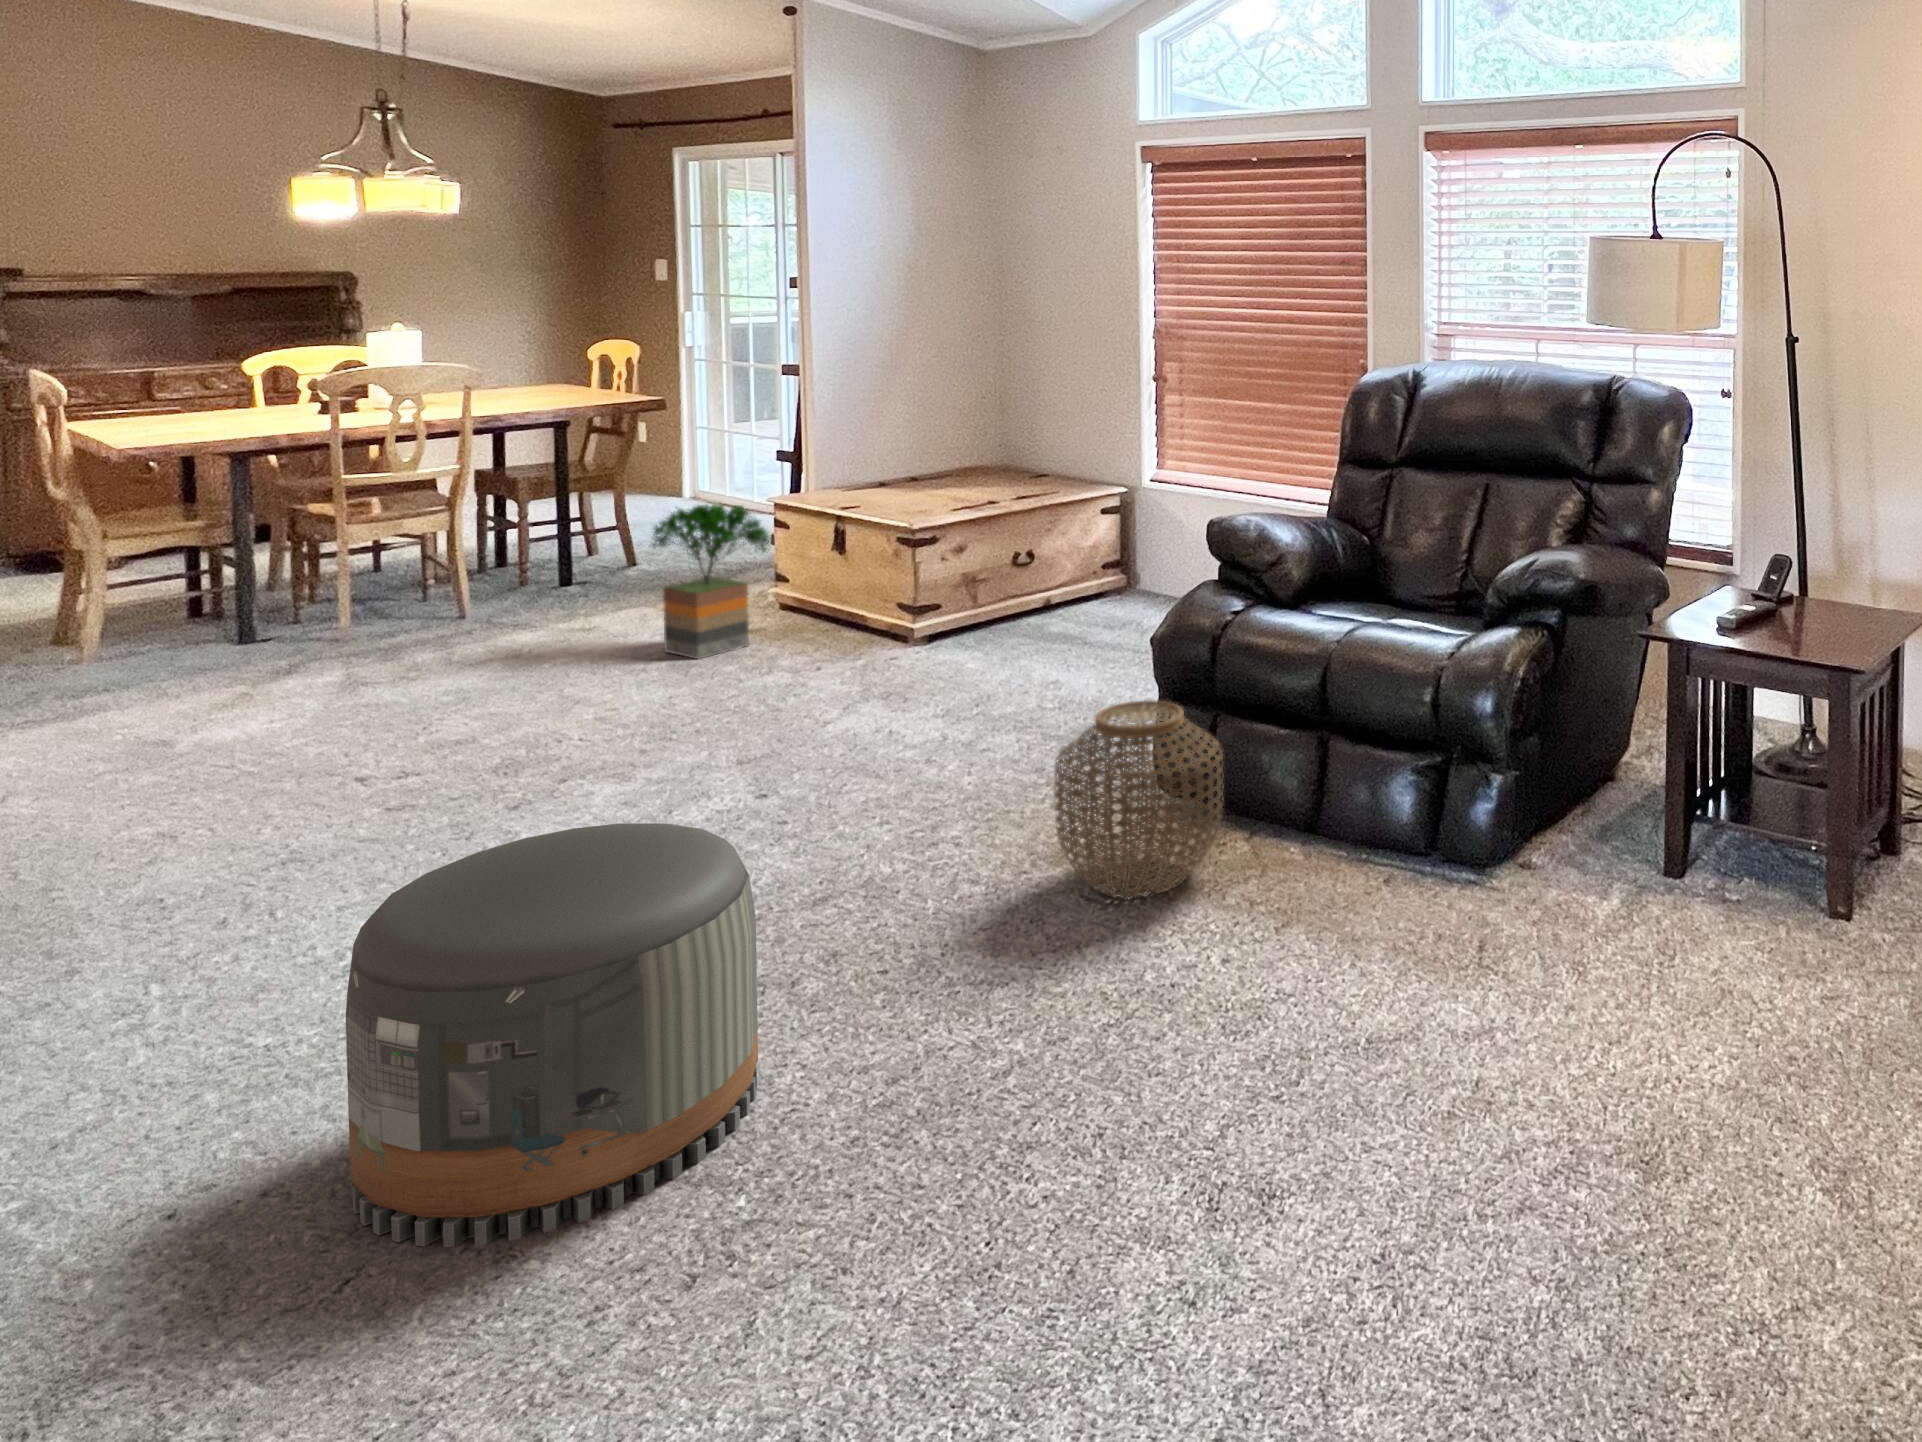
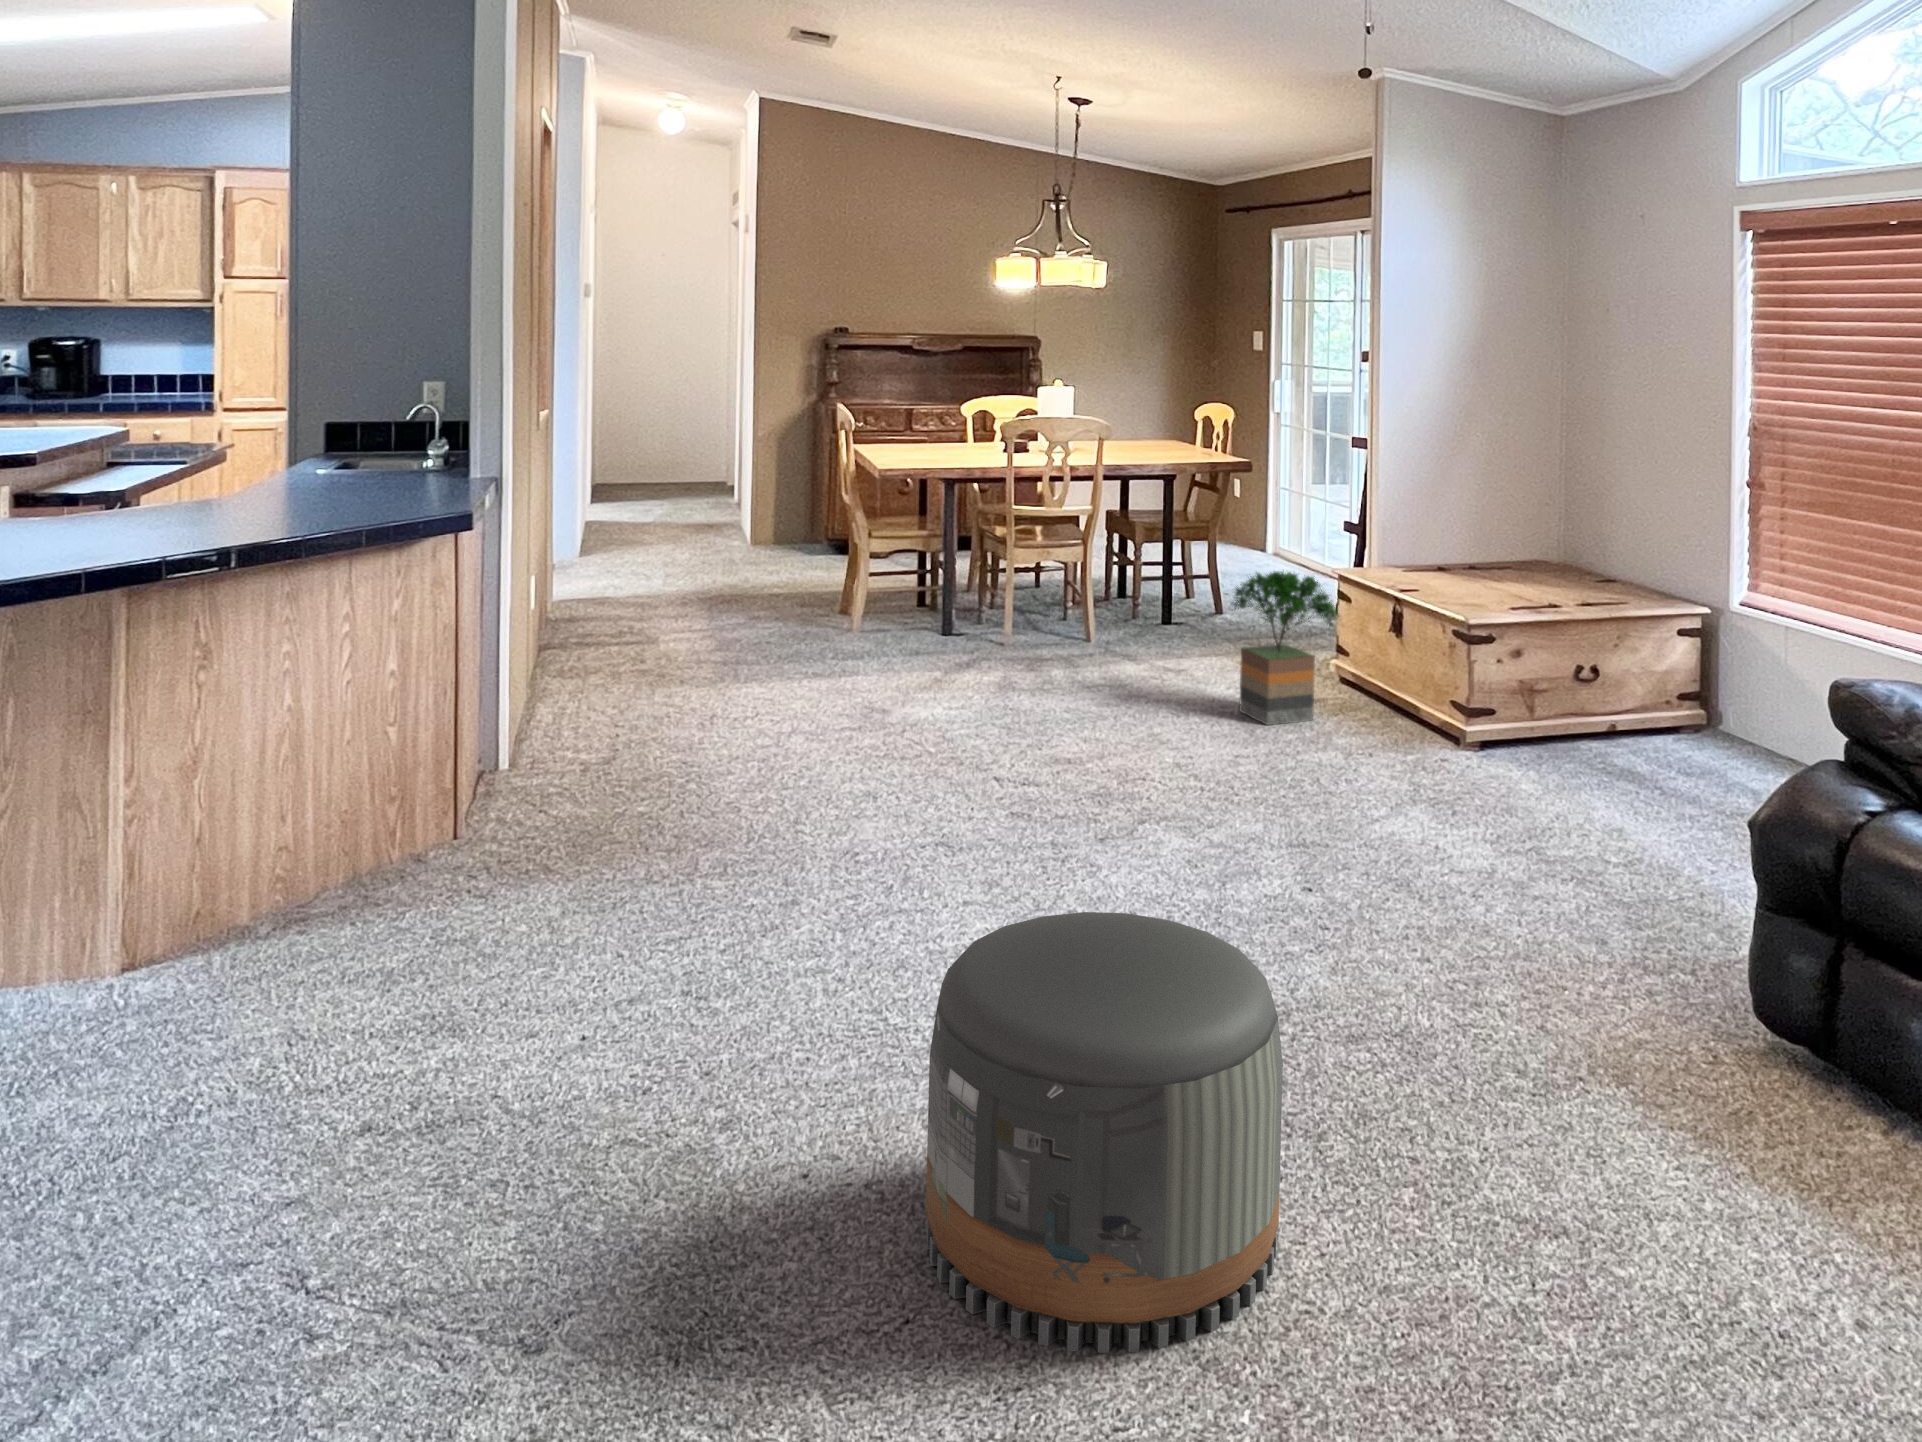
woven basket: present [1055,700,1223,898] -> none [1621,904,1849,1168]

